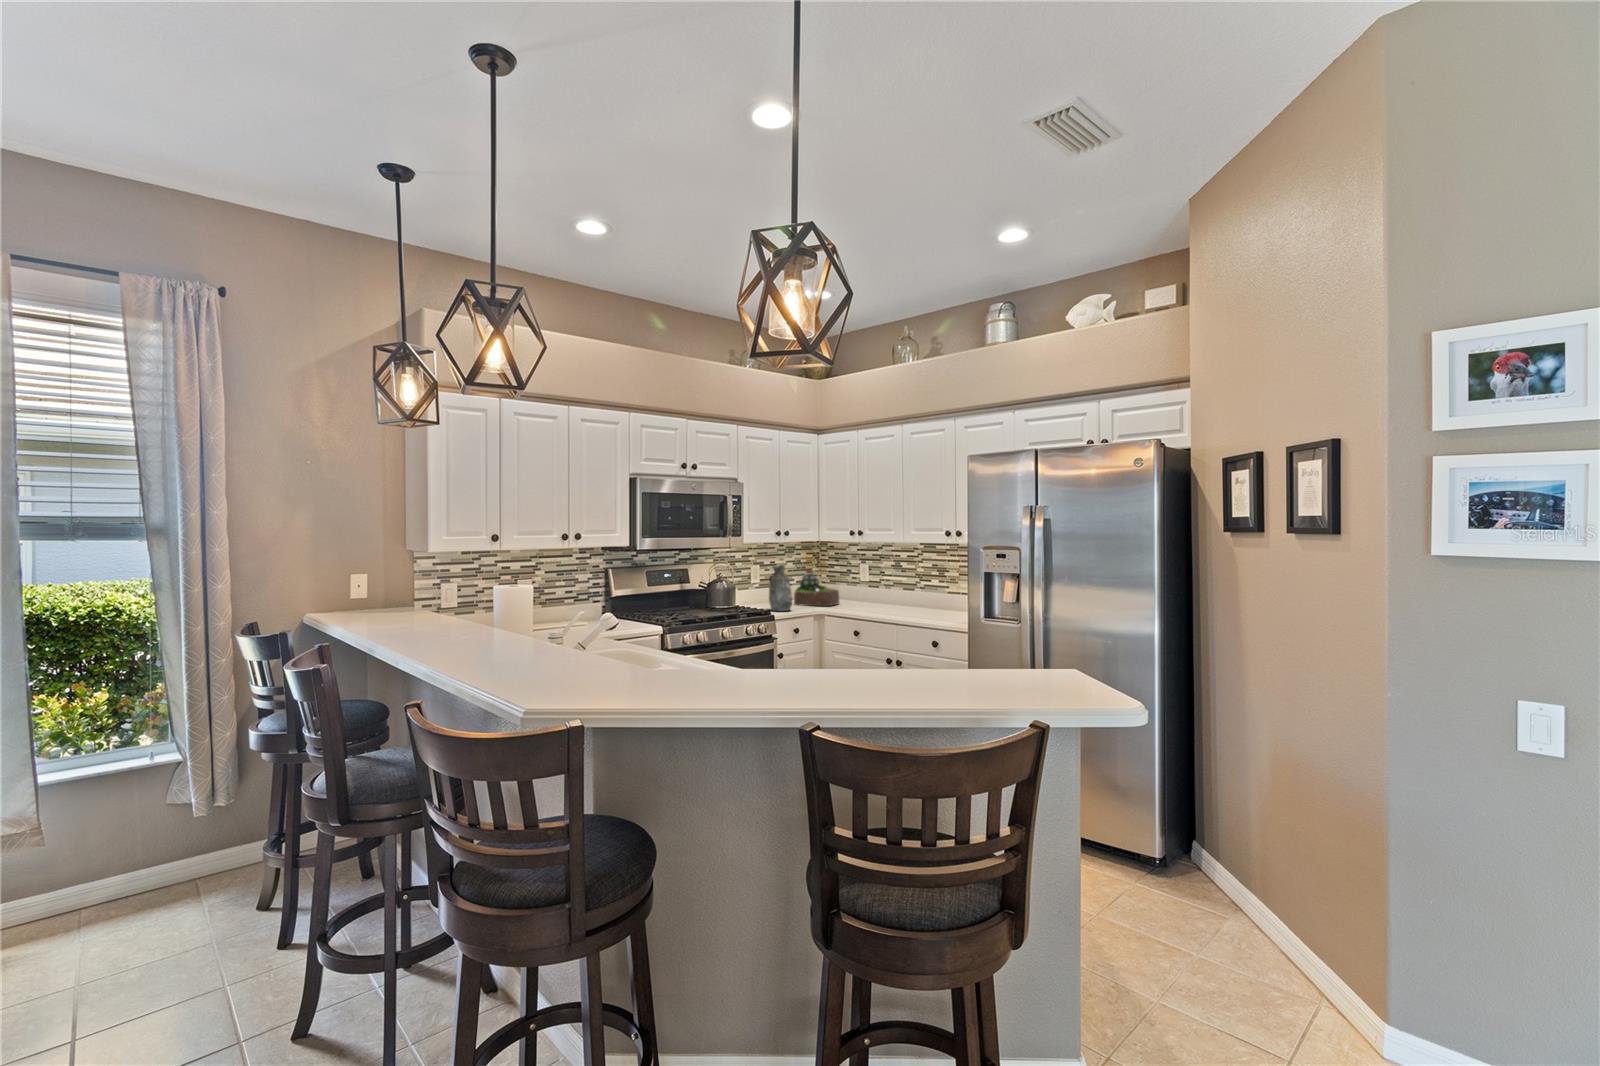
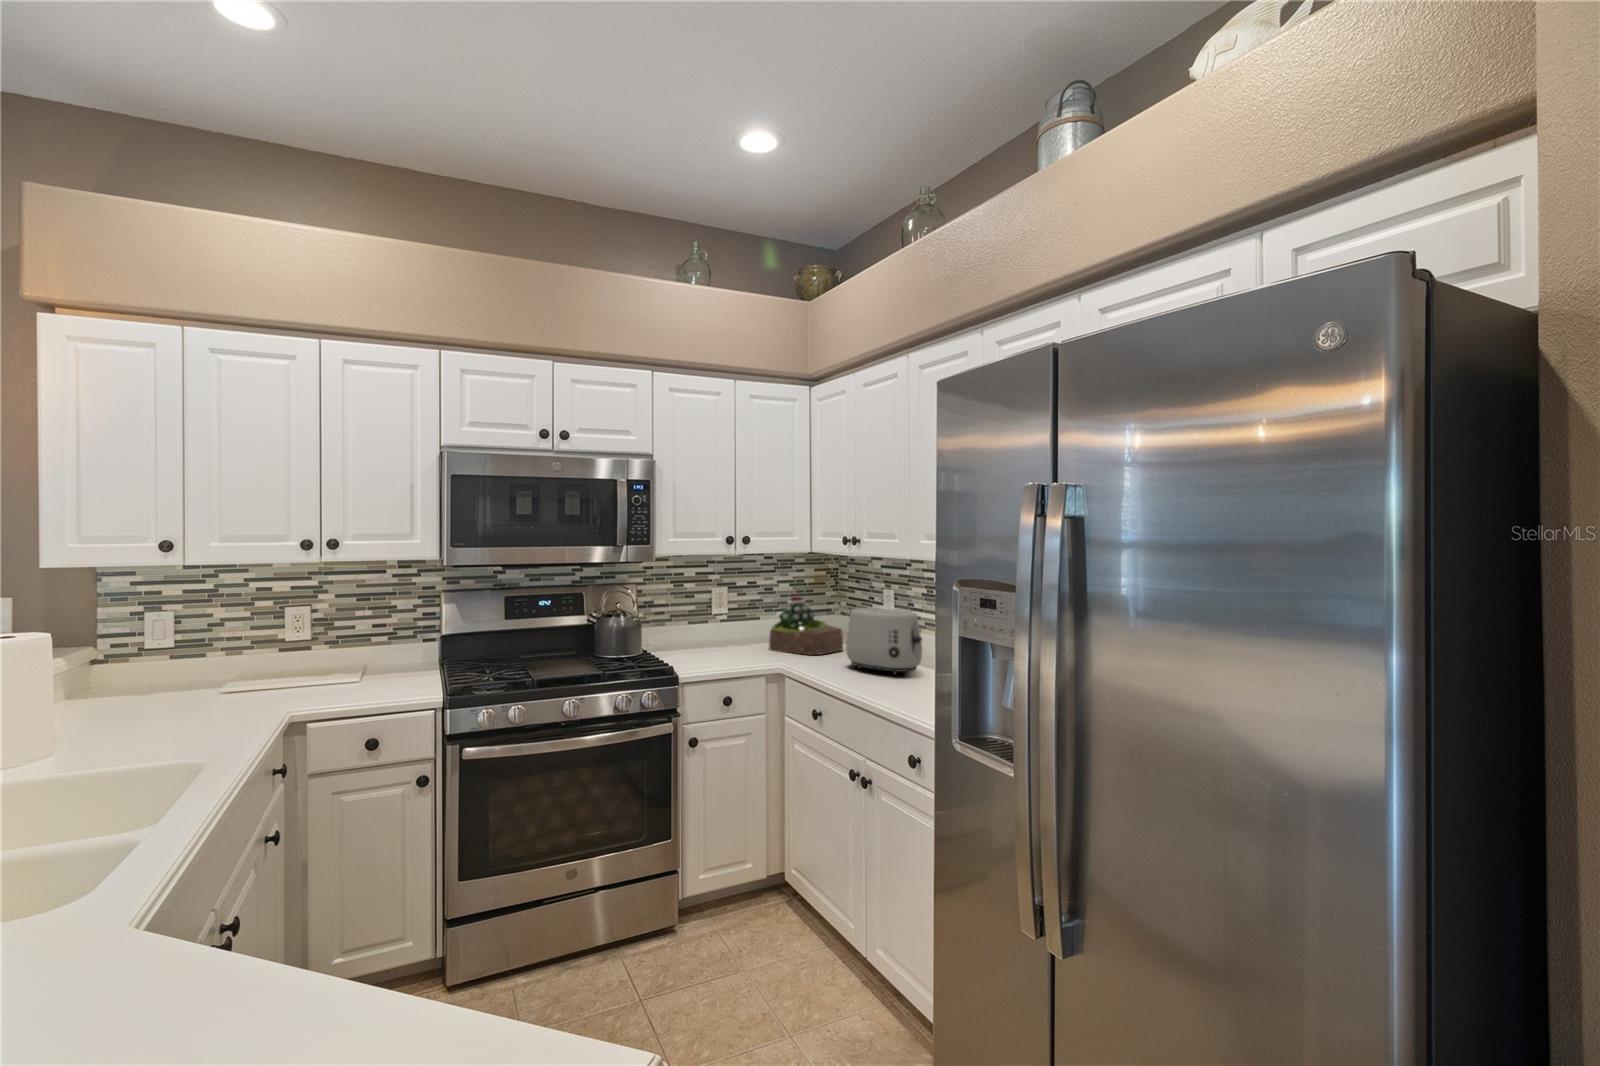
decorative vase: present [769,566,792,611] -> none [702,590,740,664]
toaster: none [857,575,908,613] -> present [846,608,922,675]

